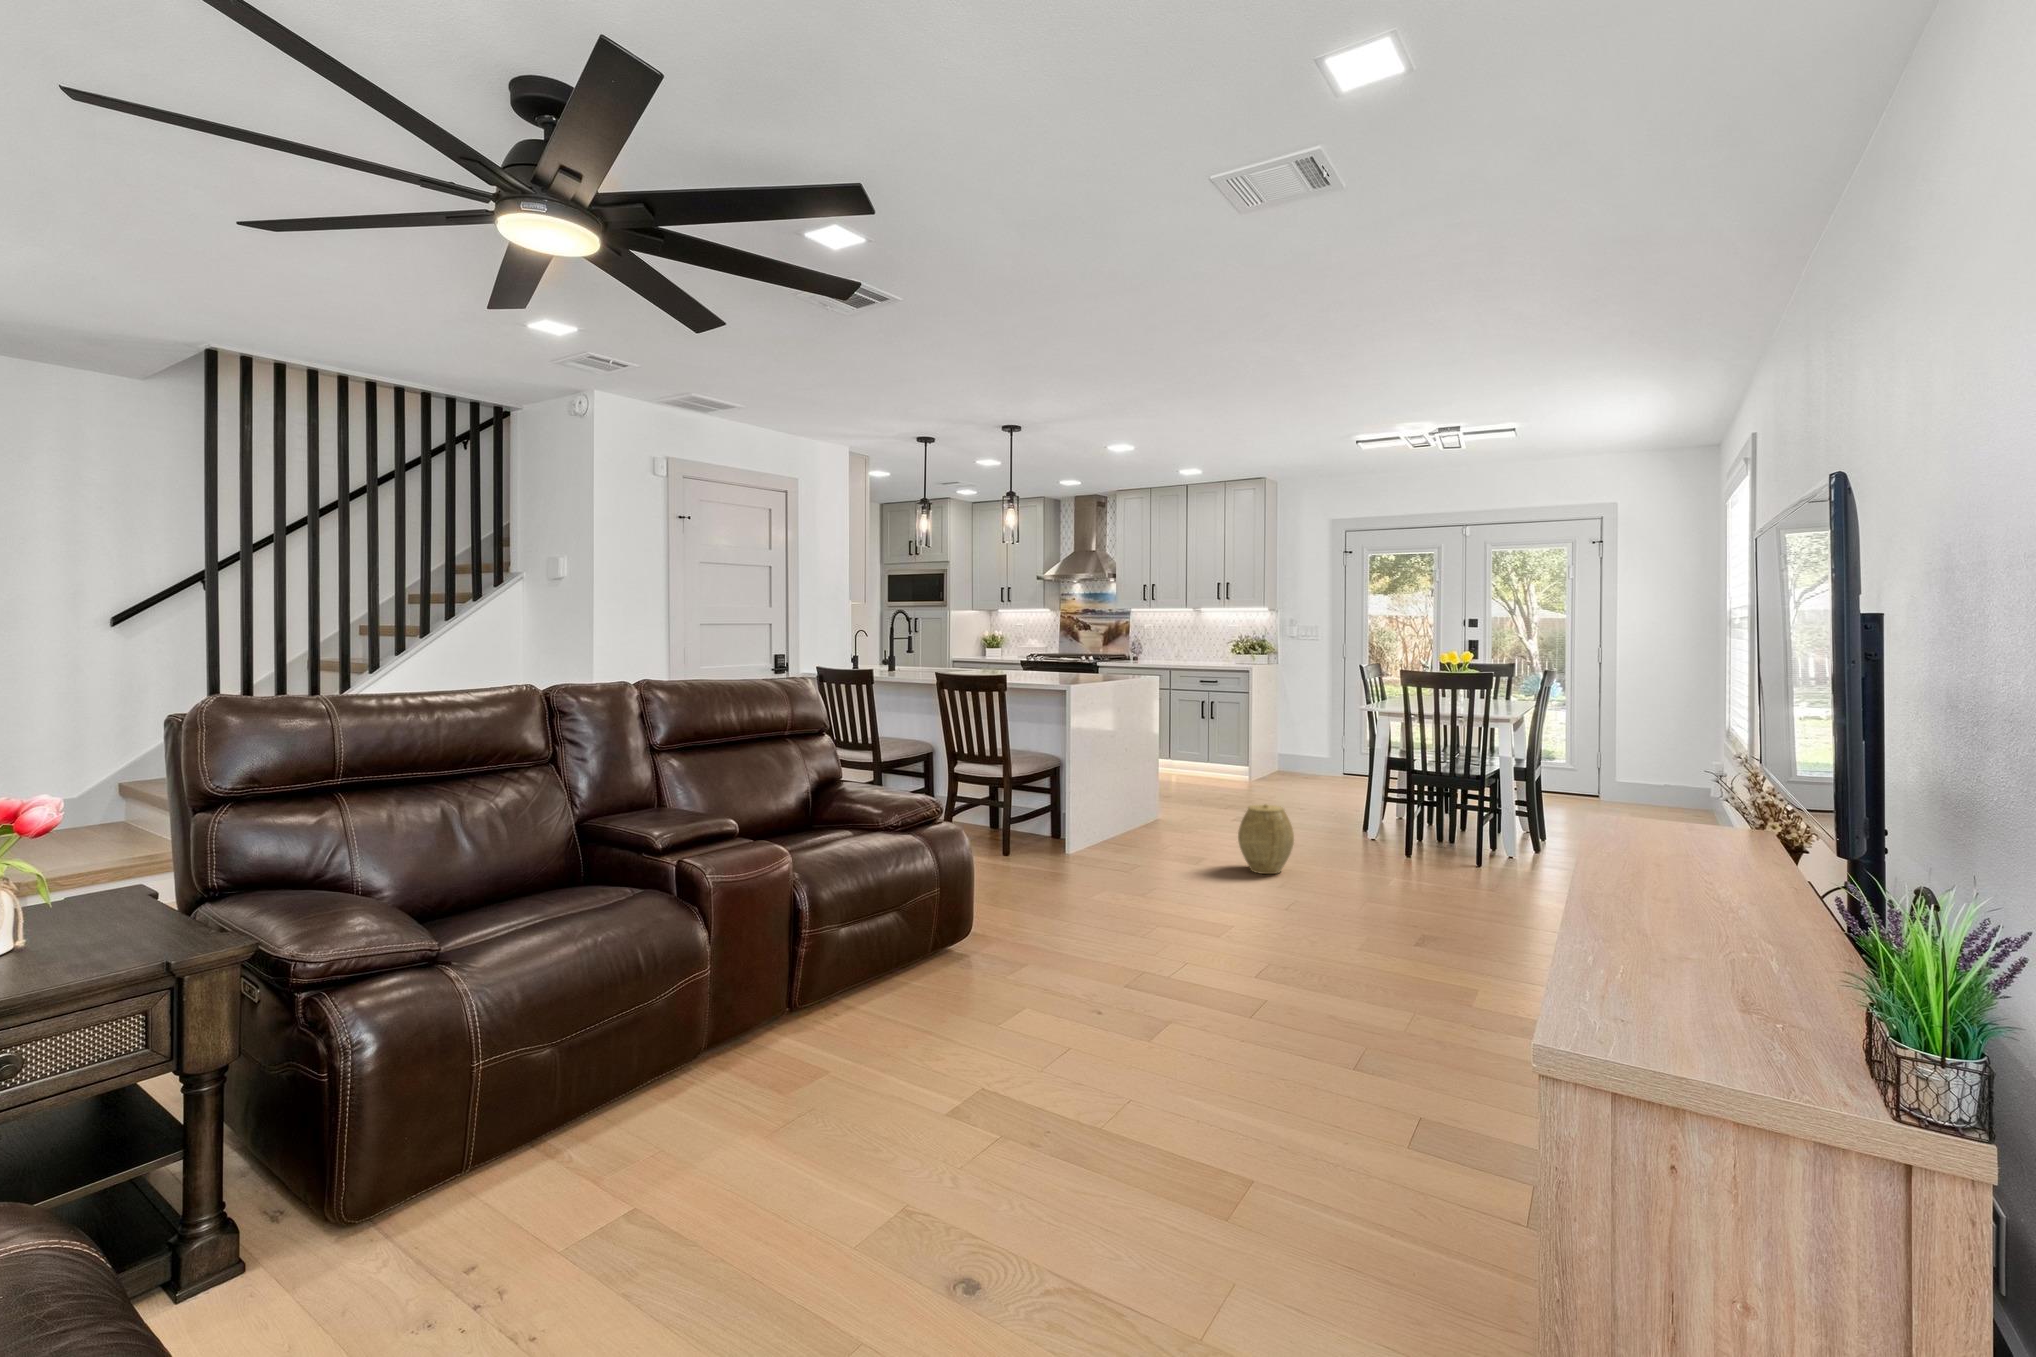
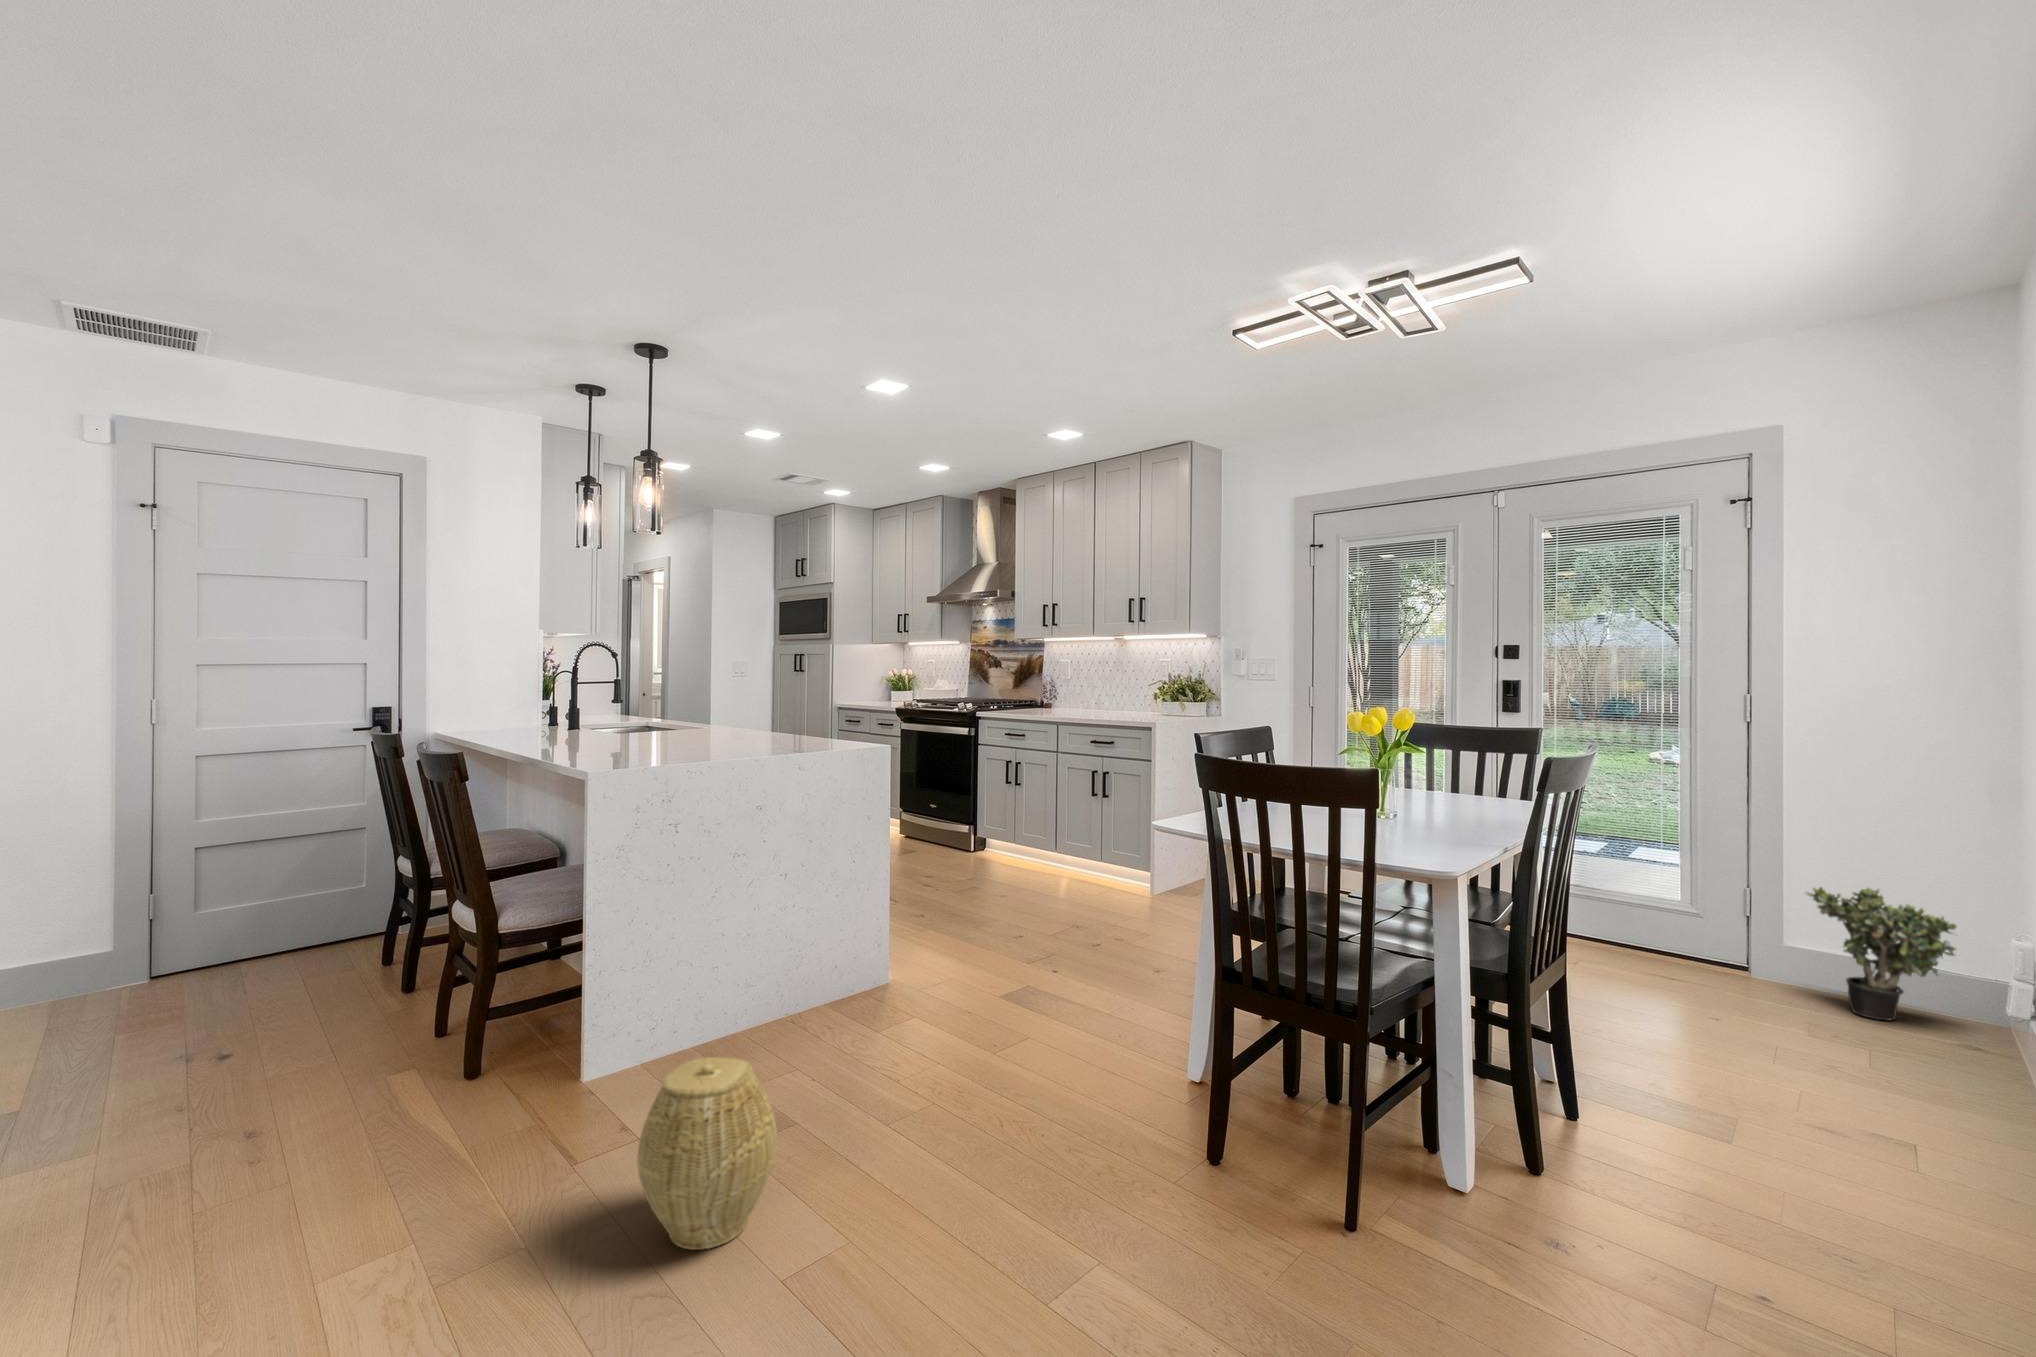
potted plant: none [1624,742,1688,804] -> present [1806,887,1957,1020]

